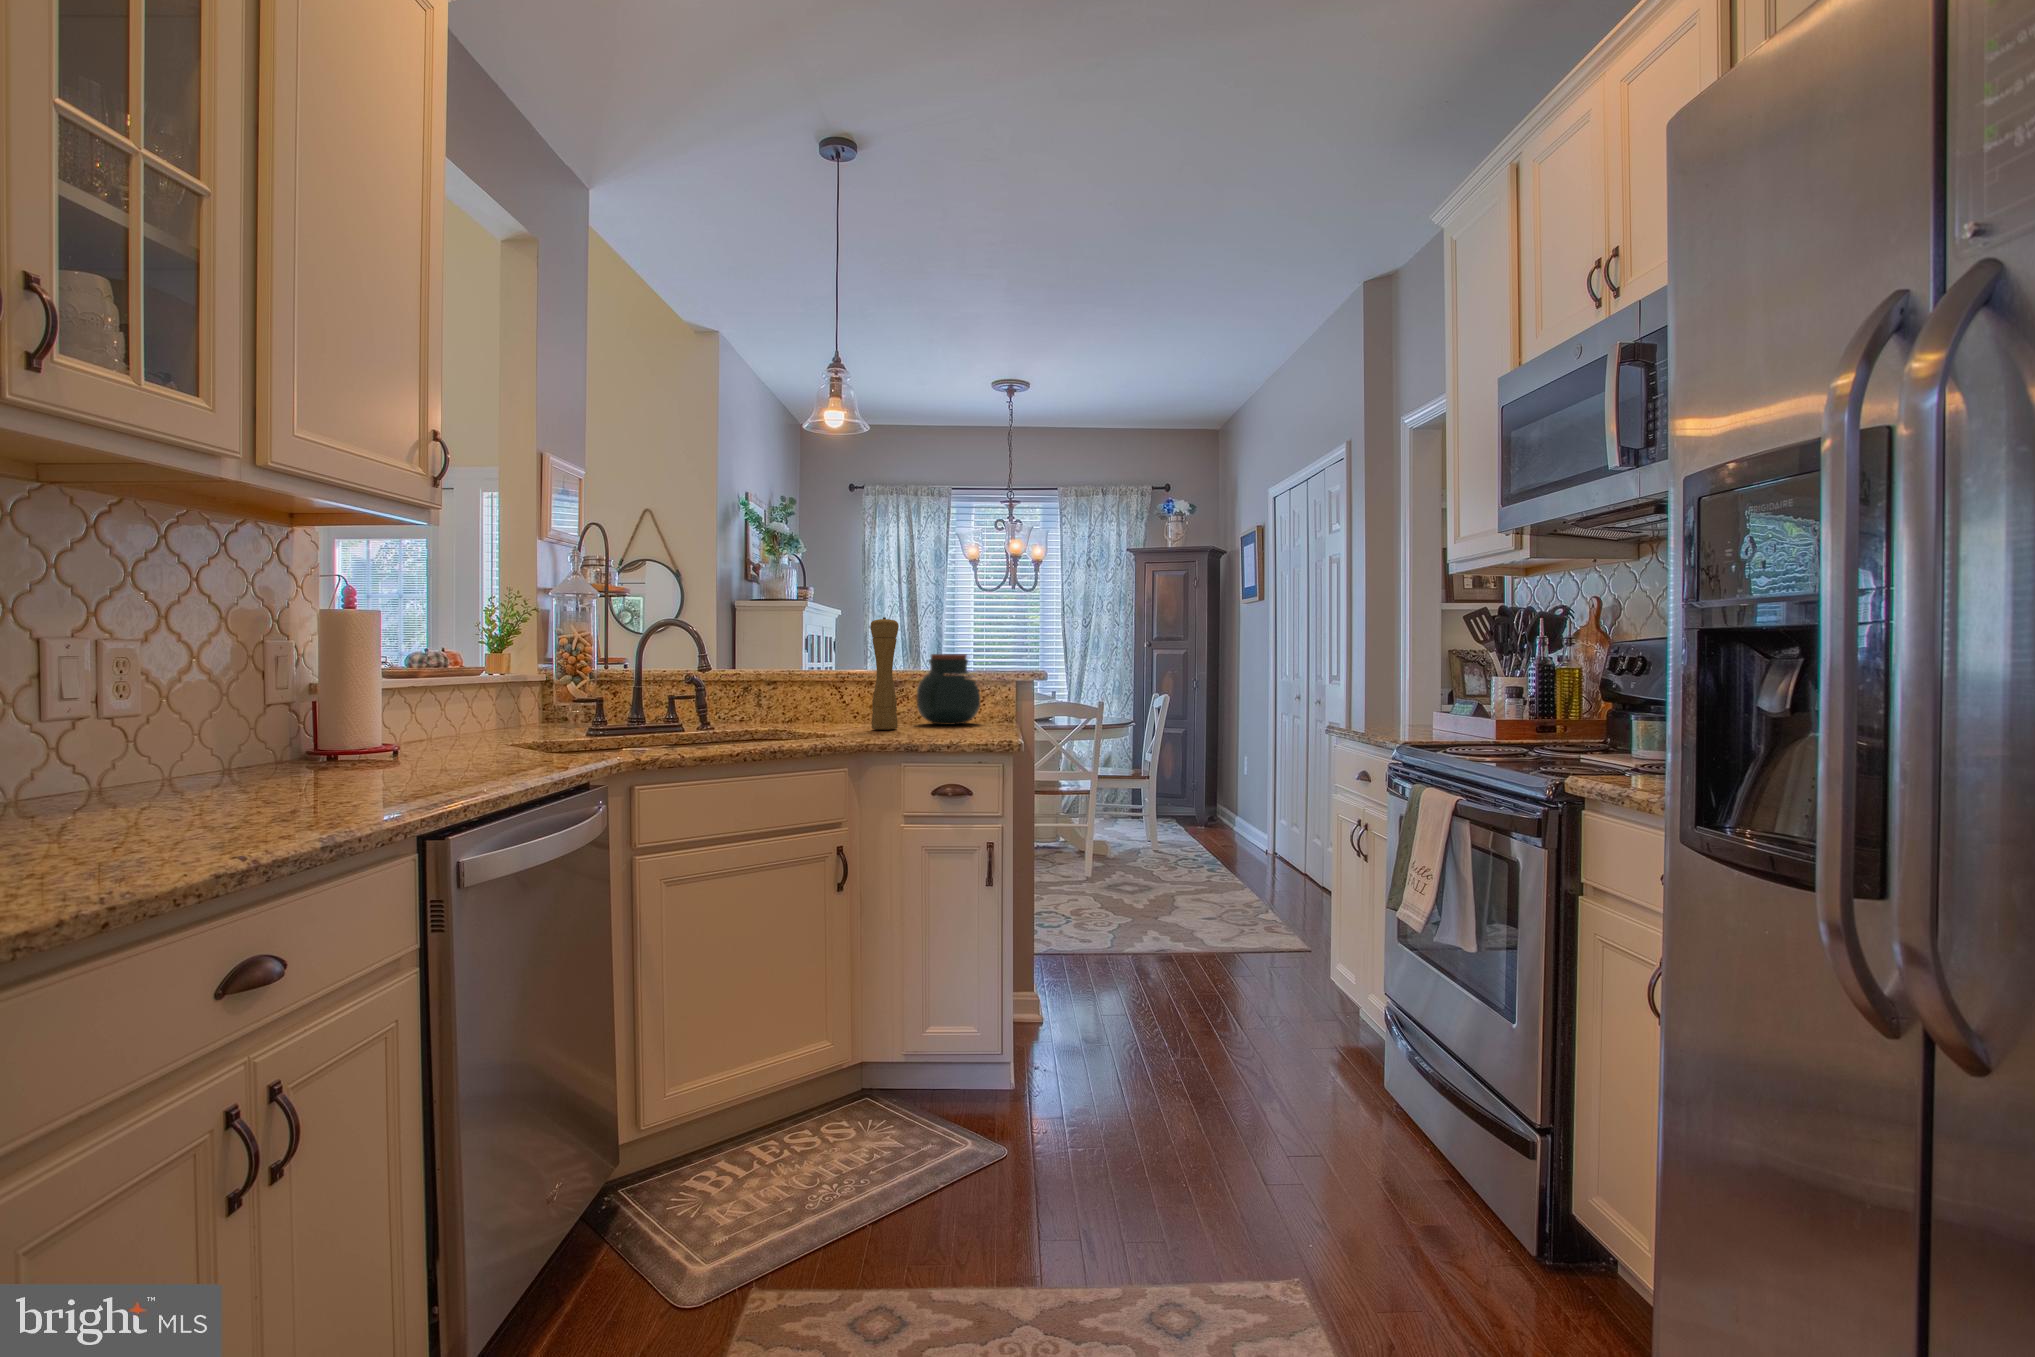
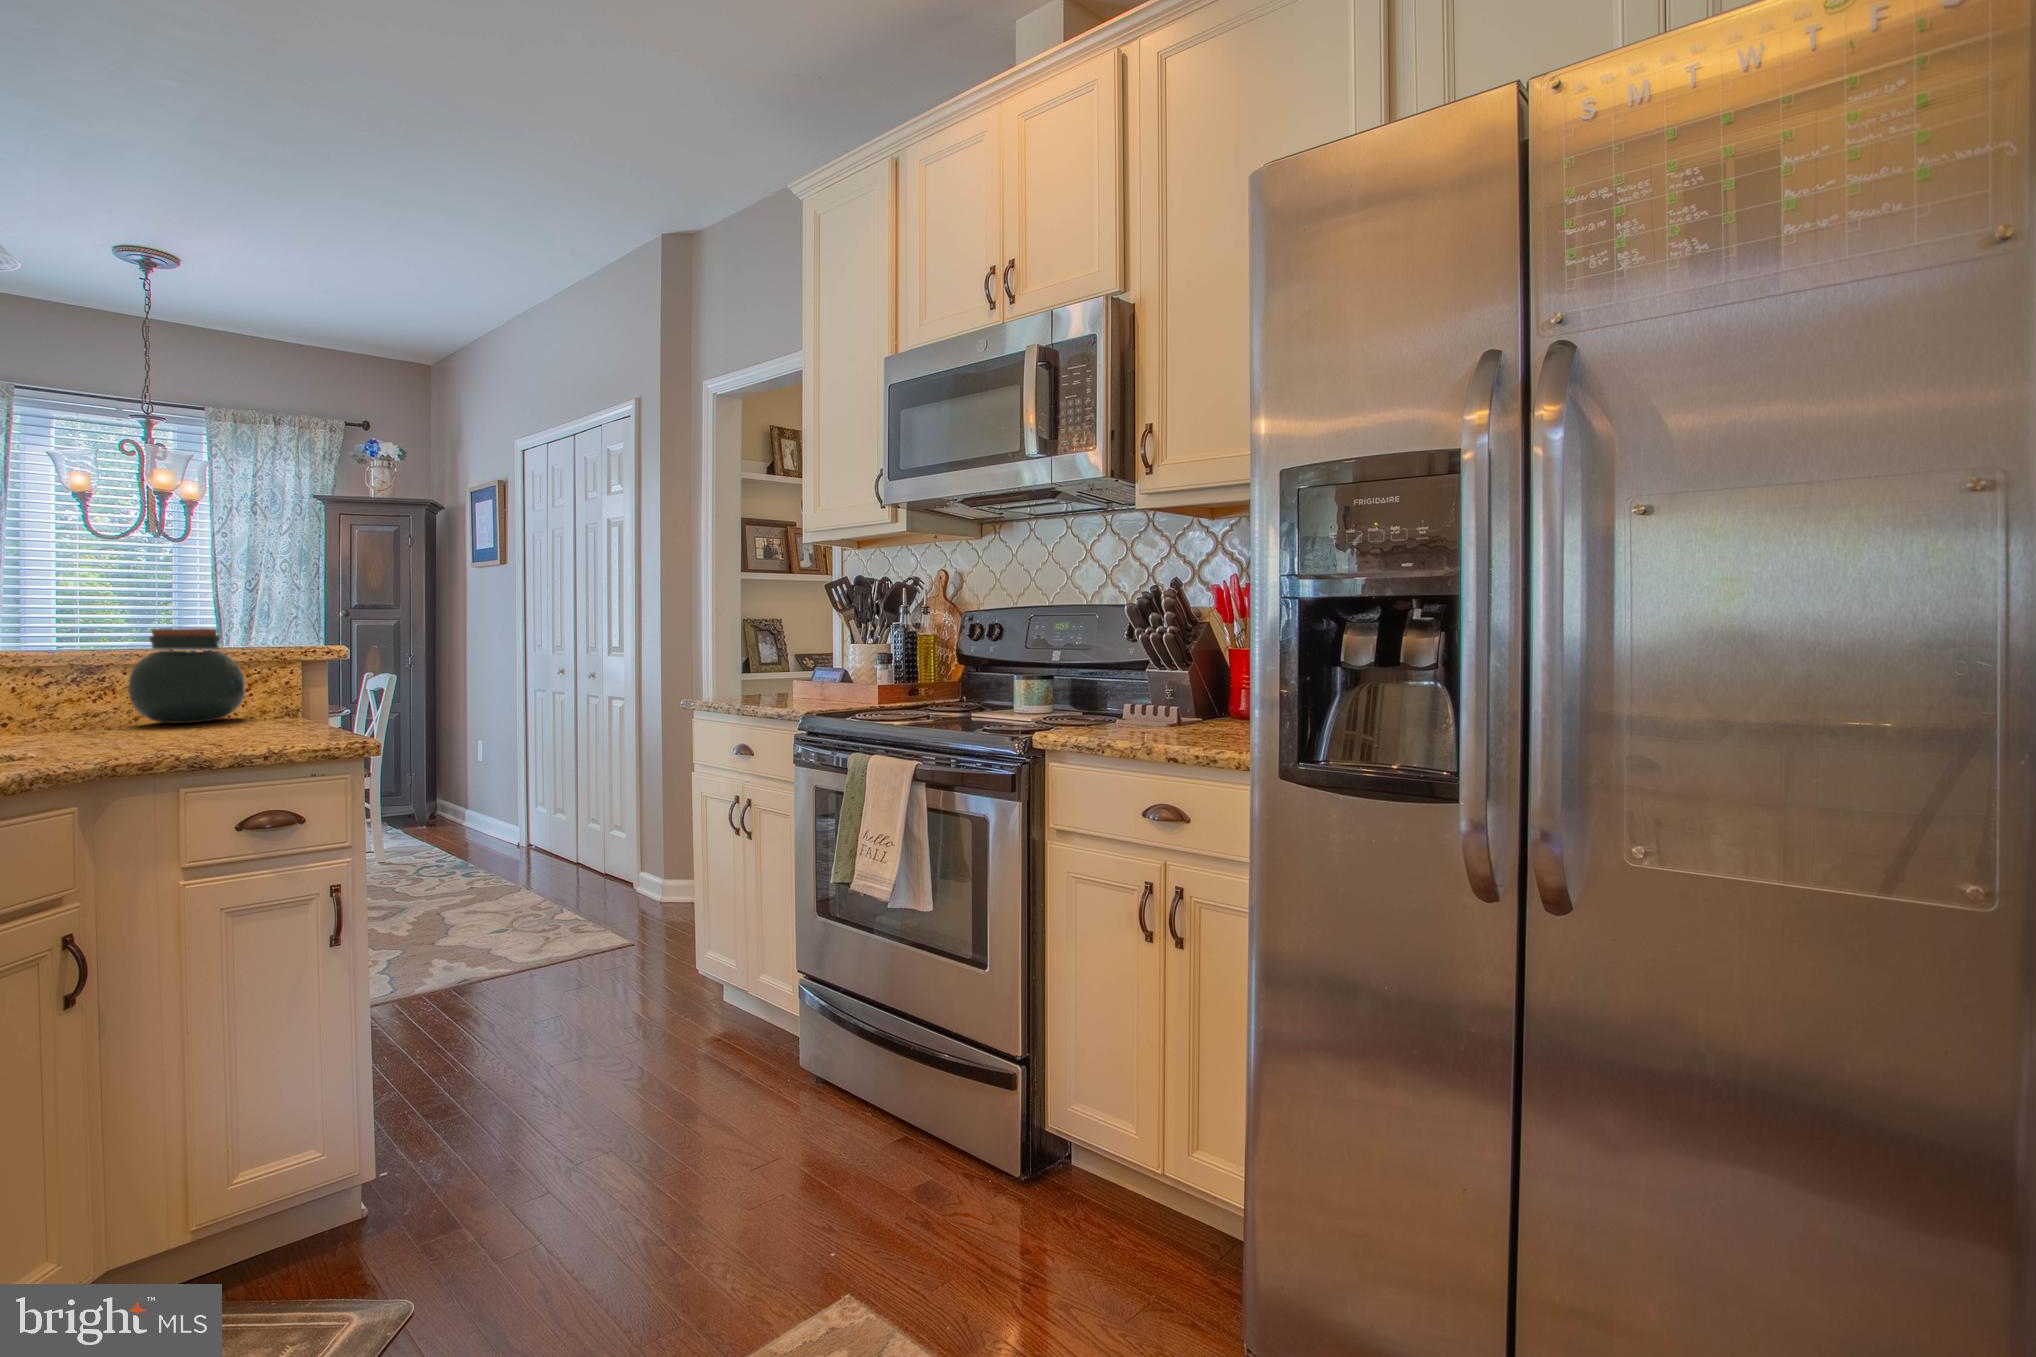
pepper mill: present [870,617,899,730] -> none [48,578,113,739]

